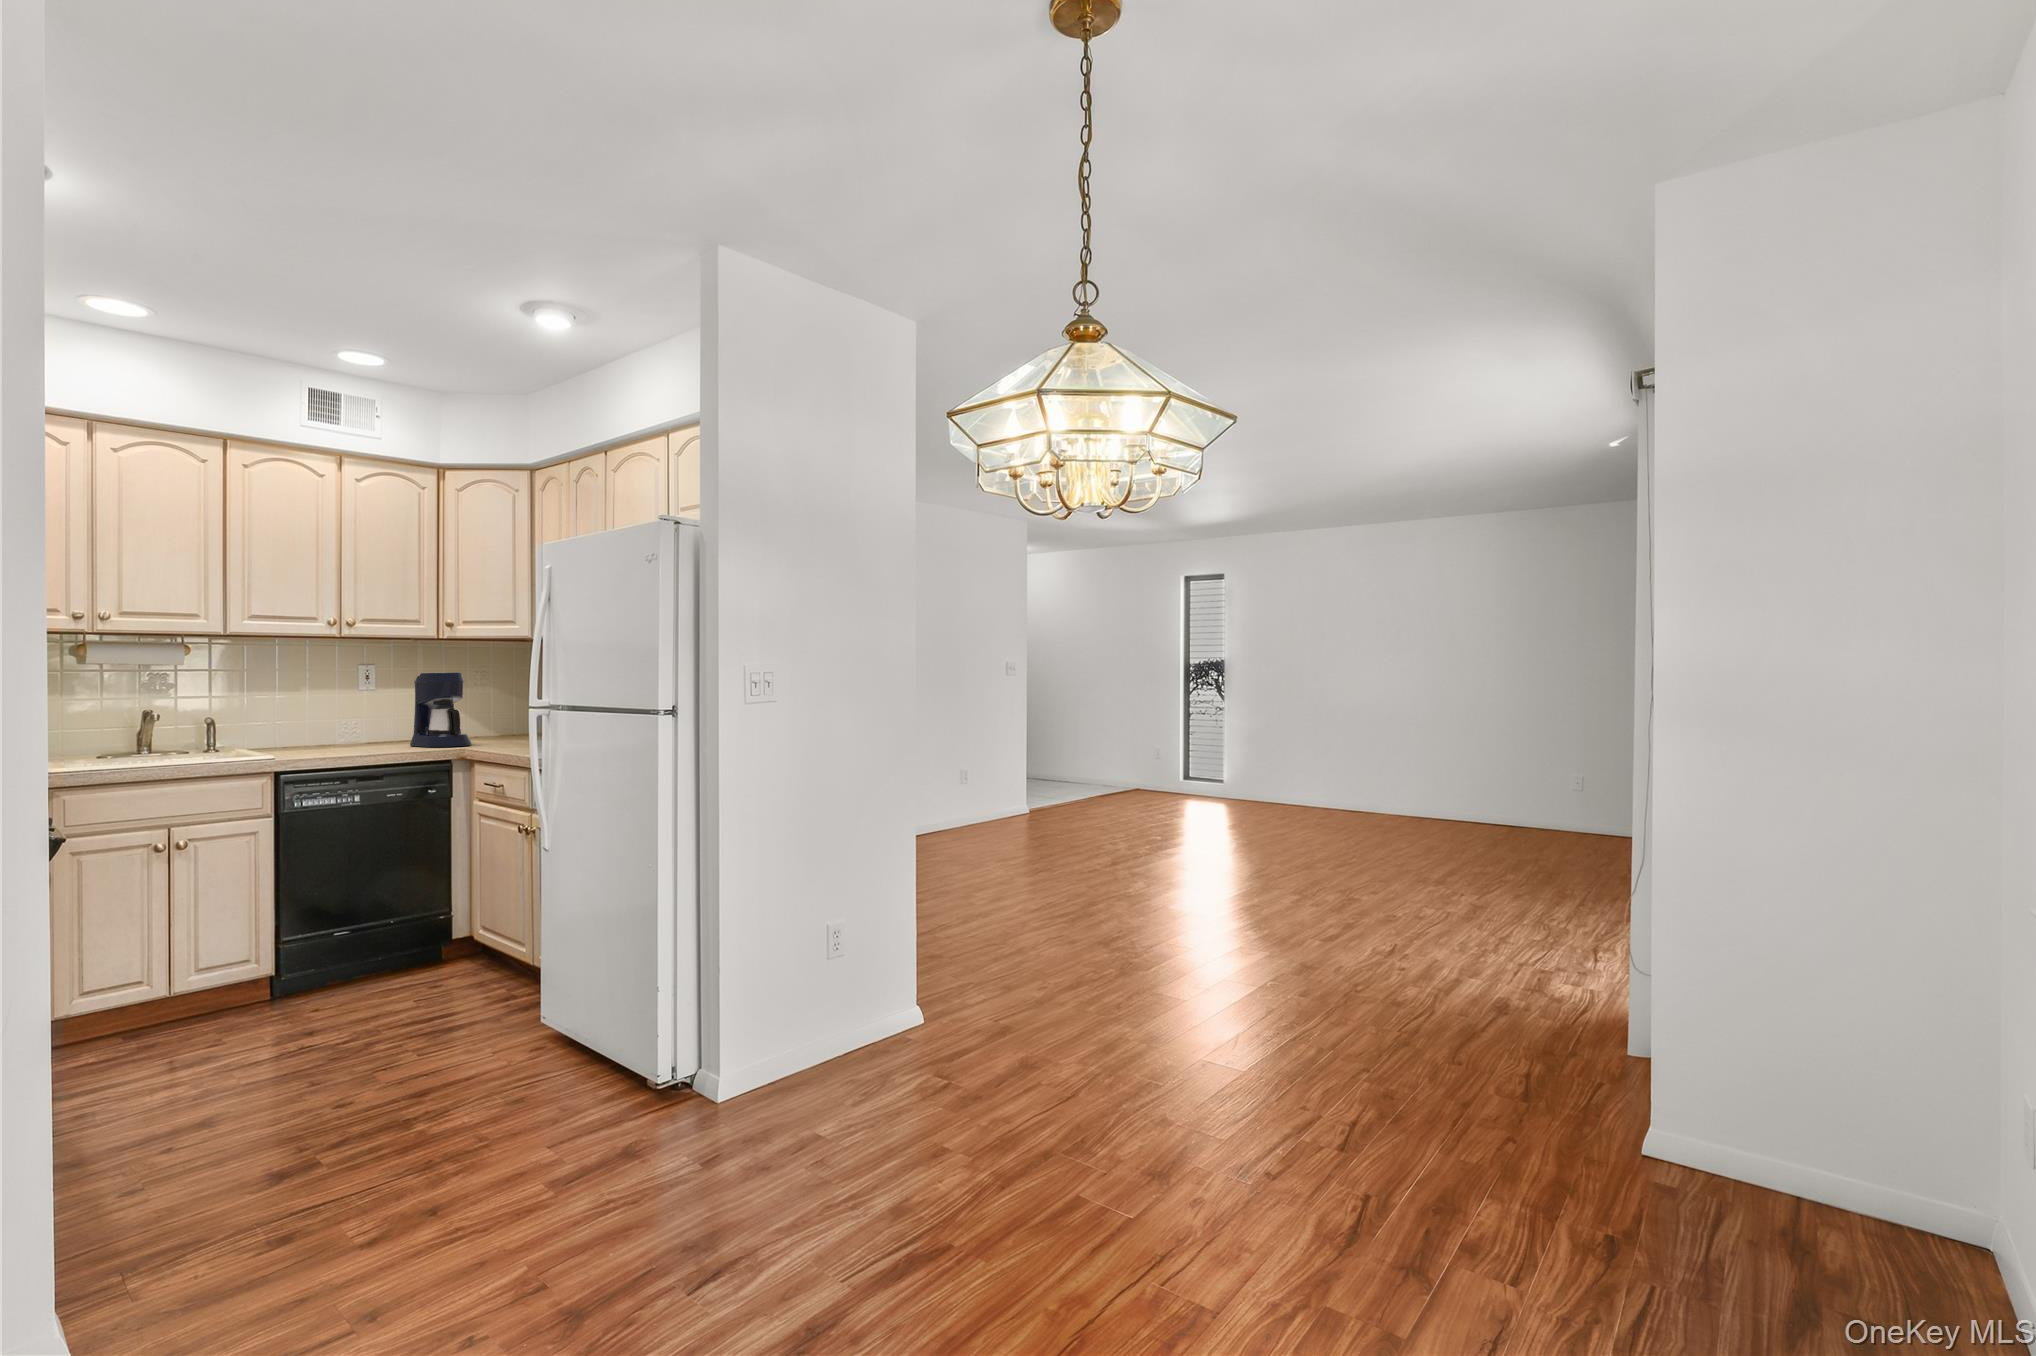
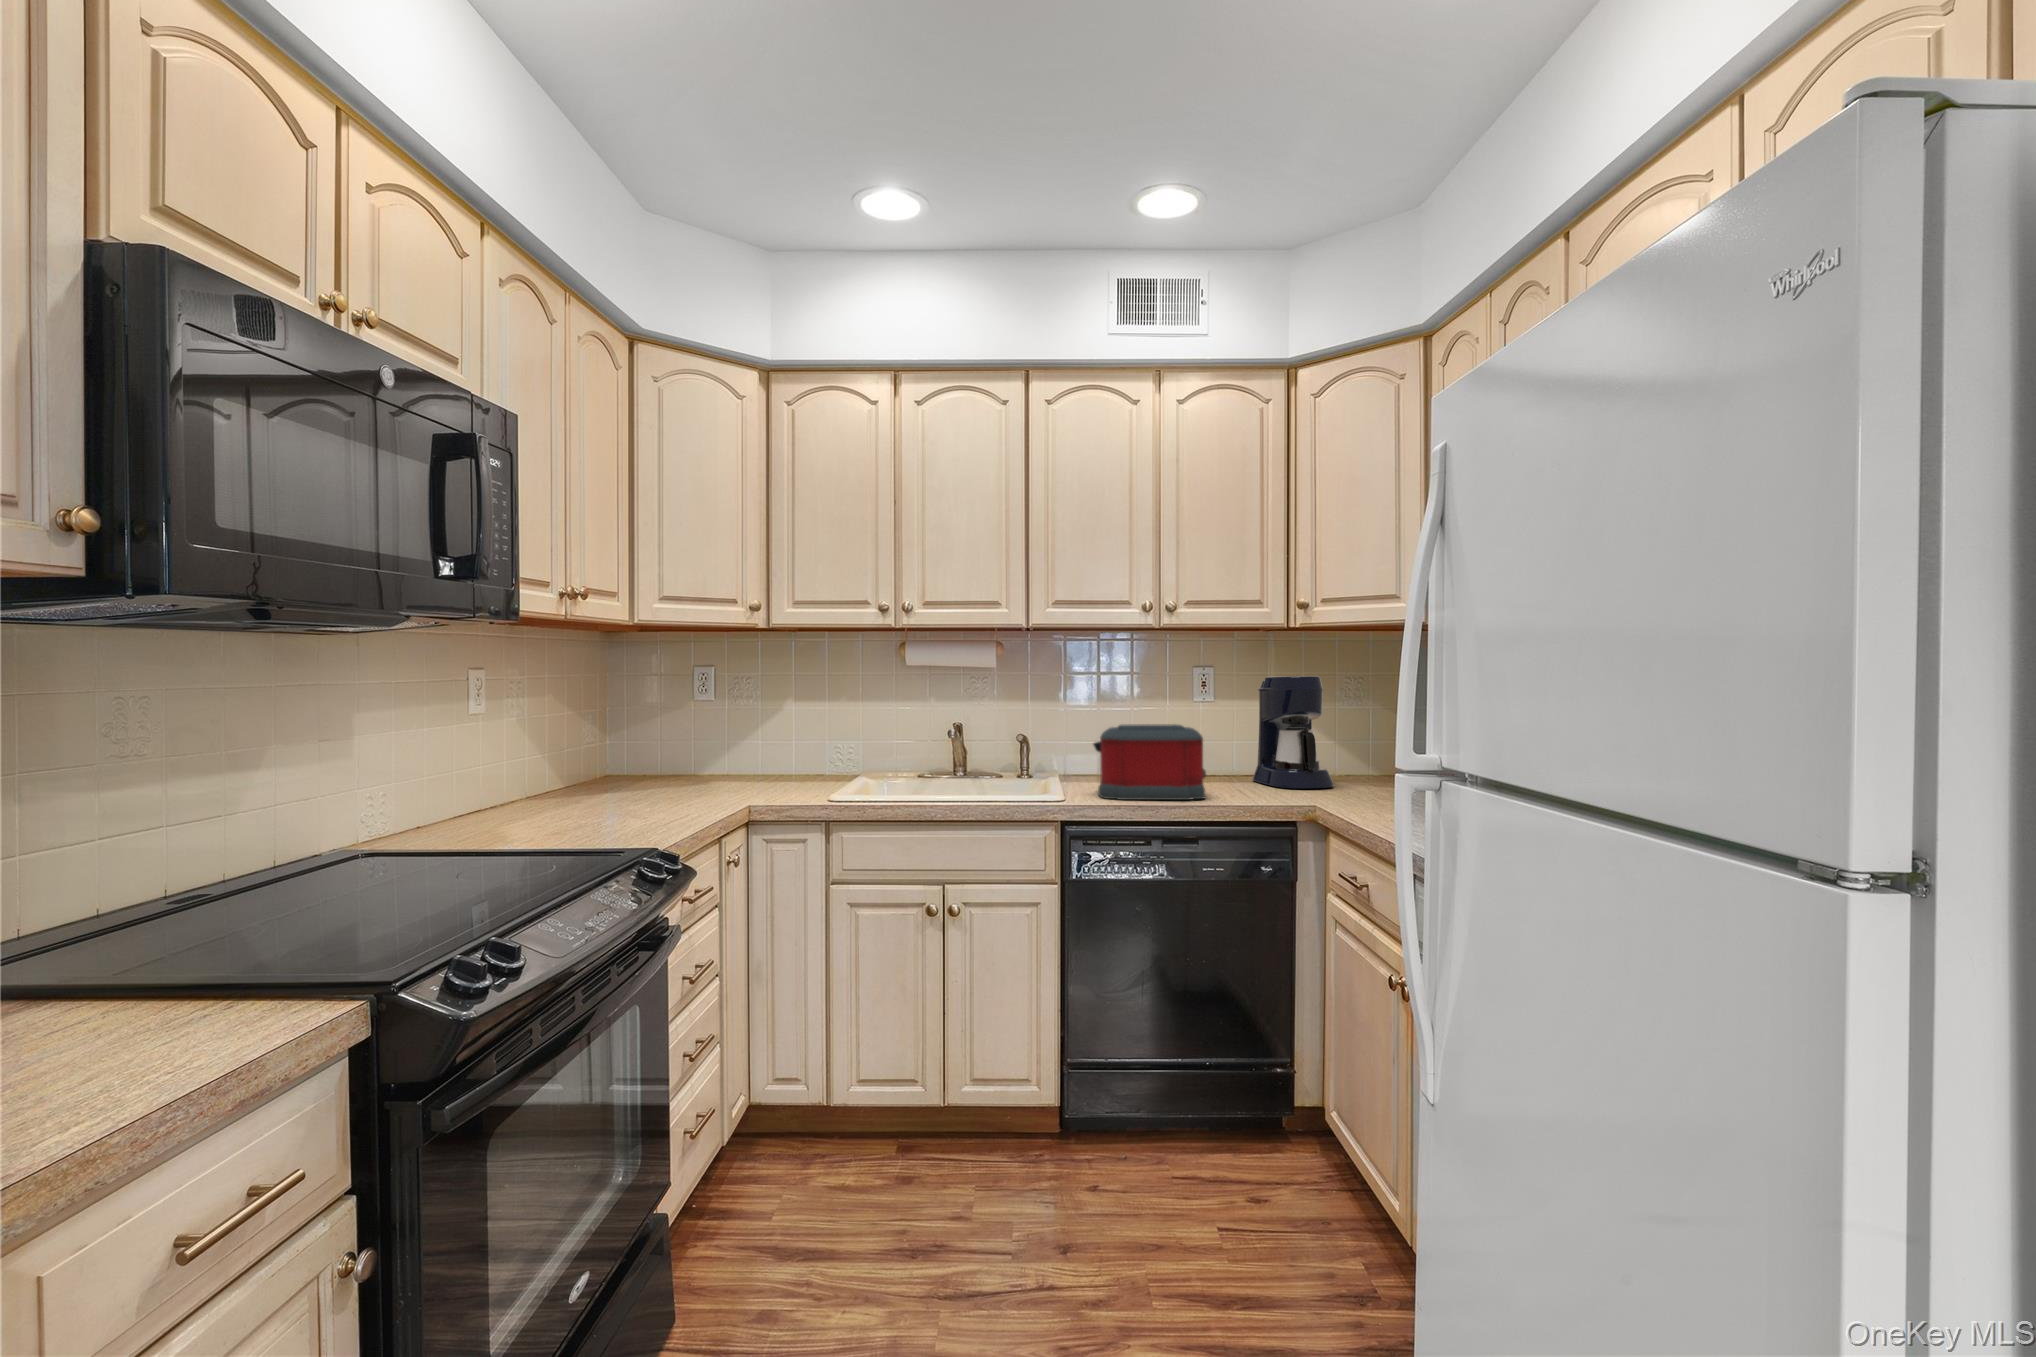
toaster: none [292,705,386,758] -> present [1093,724,1206,800]

